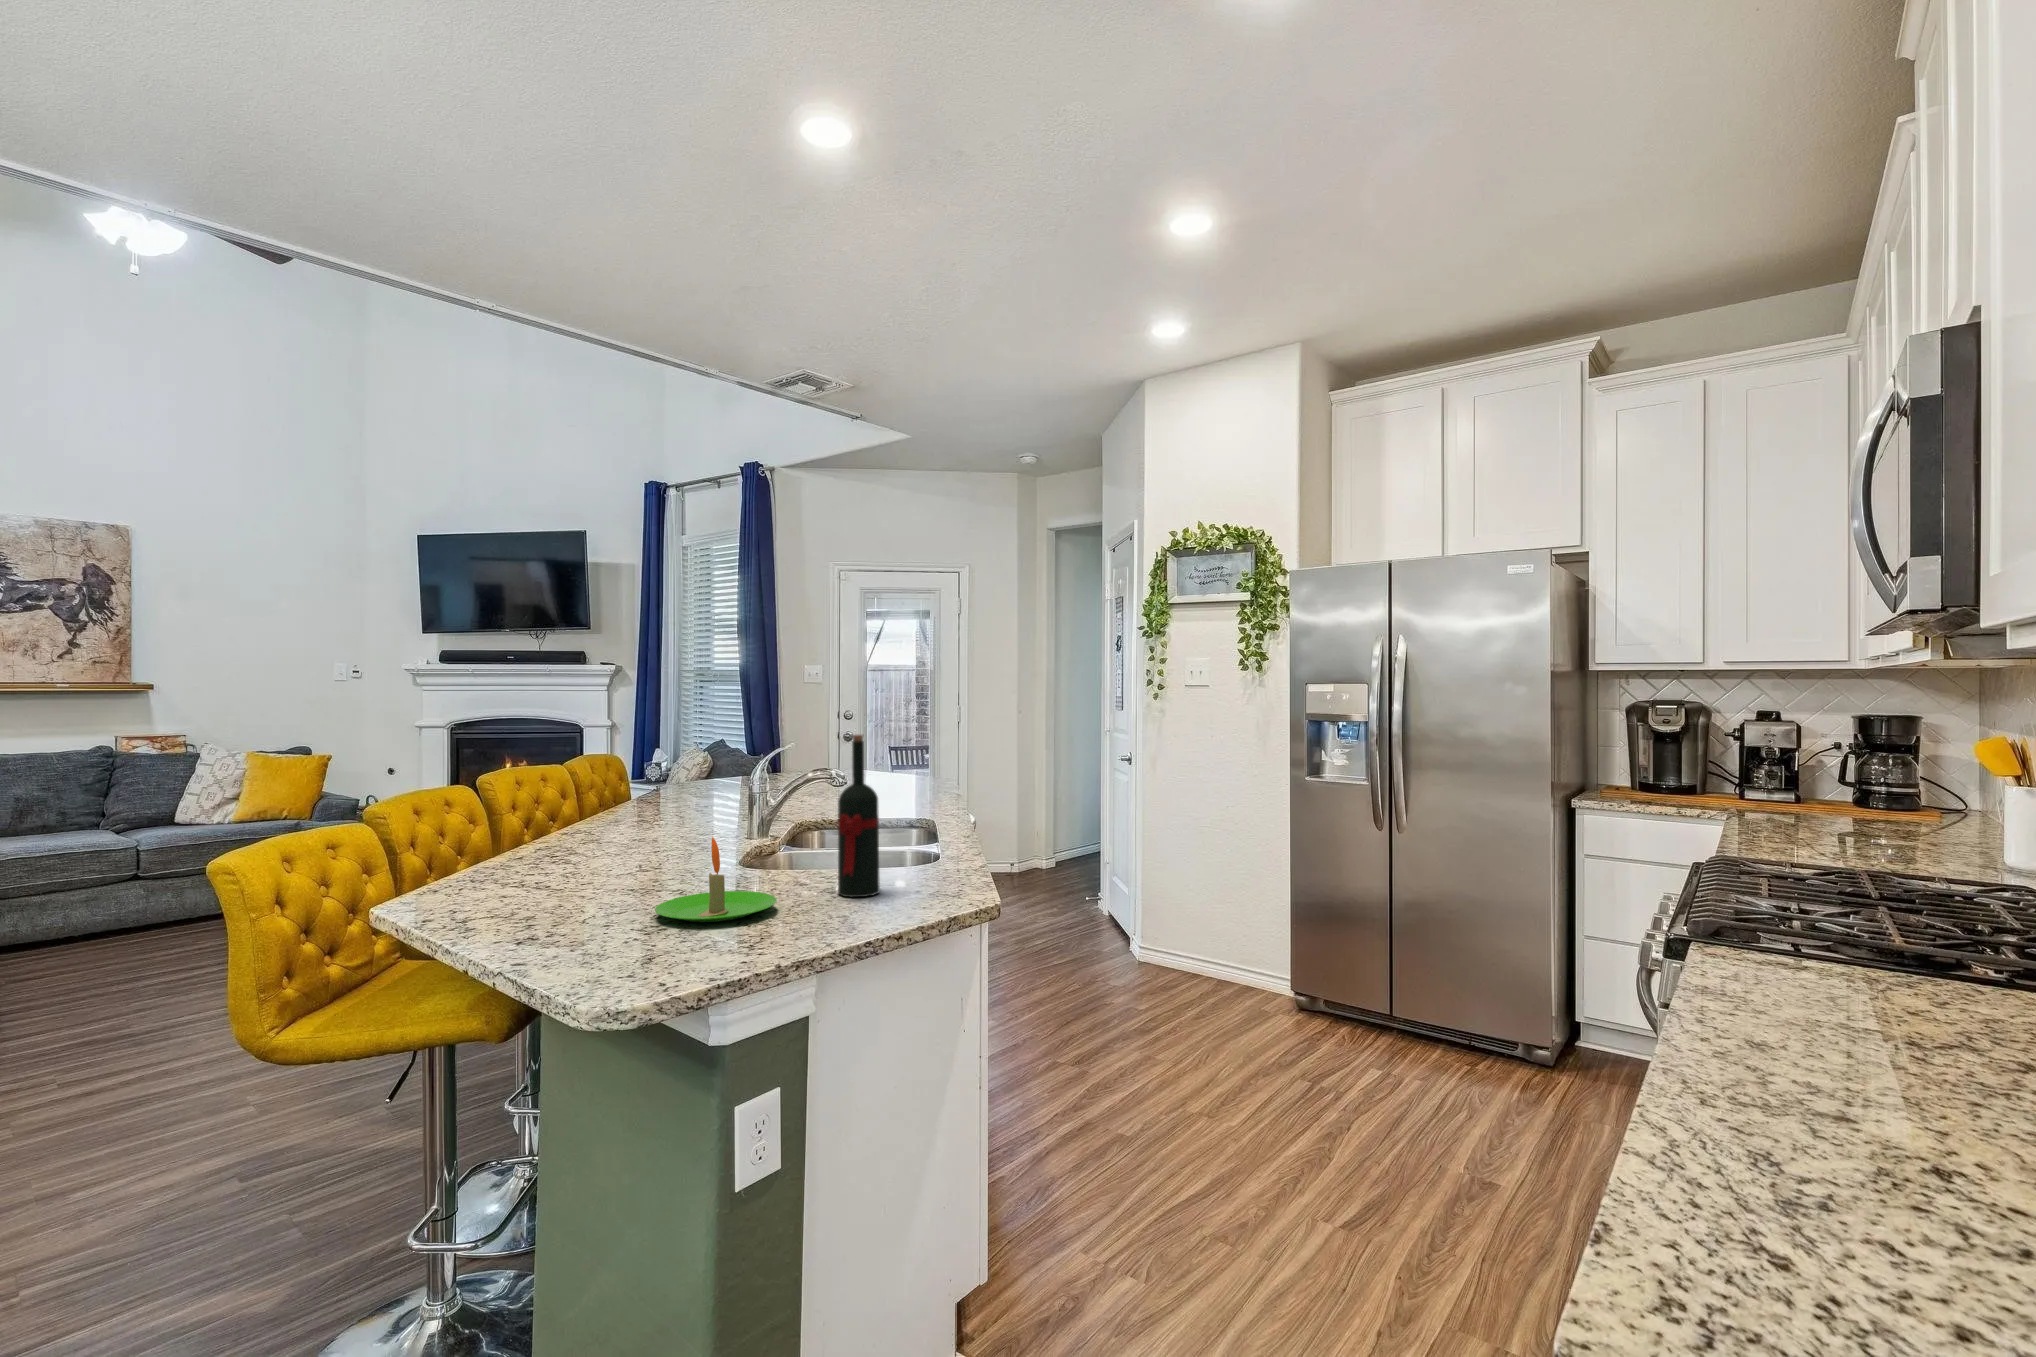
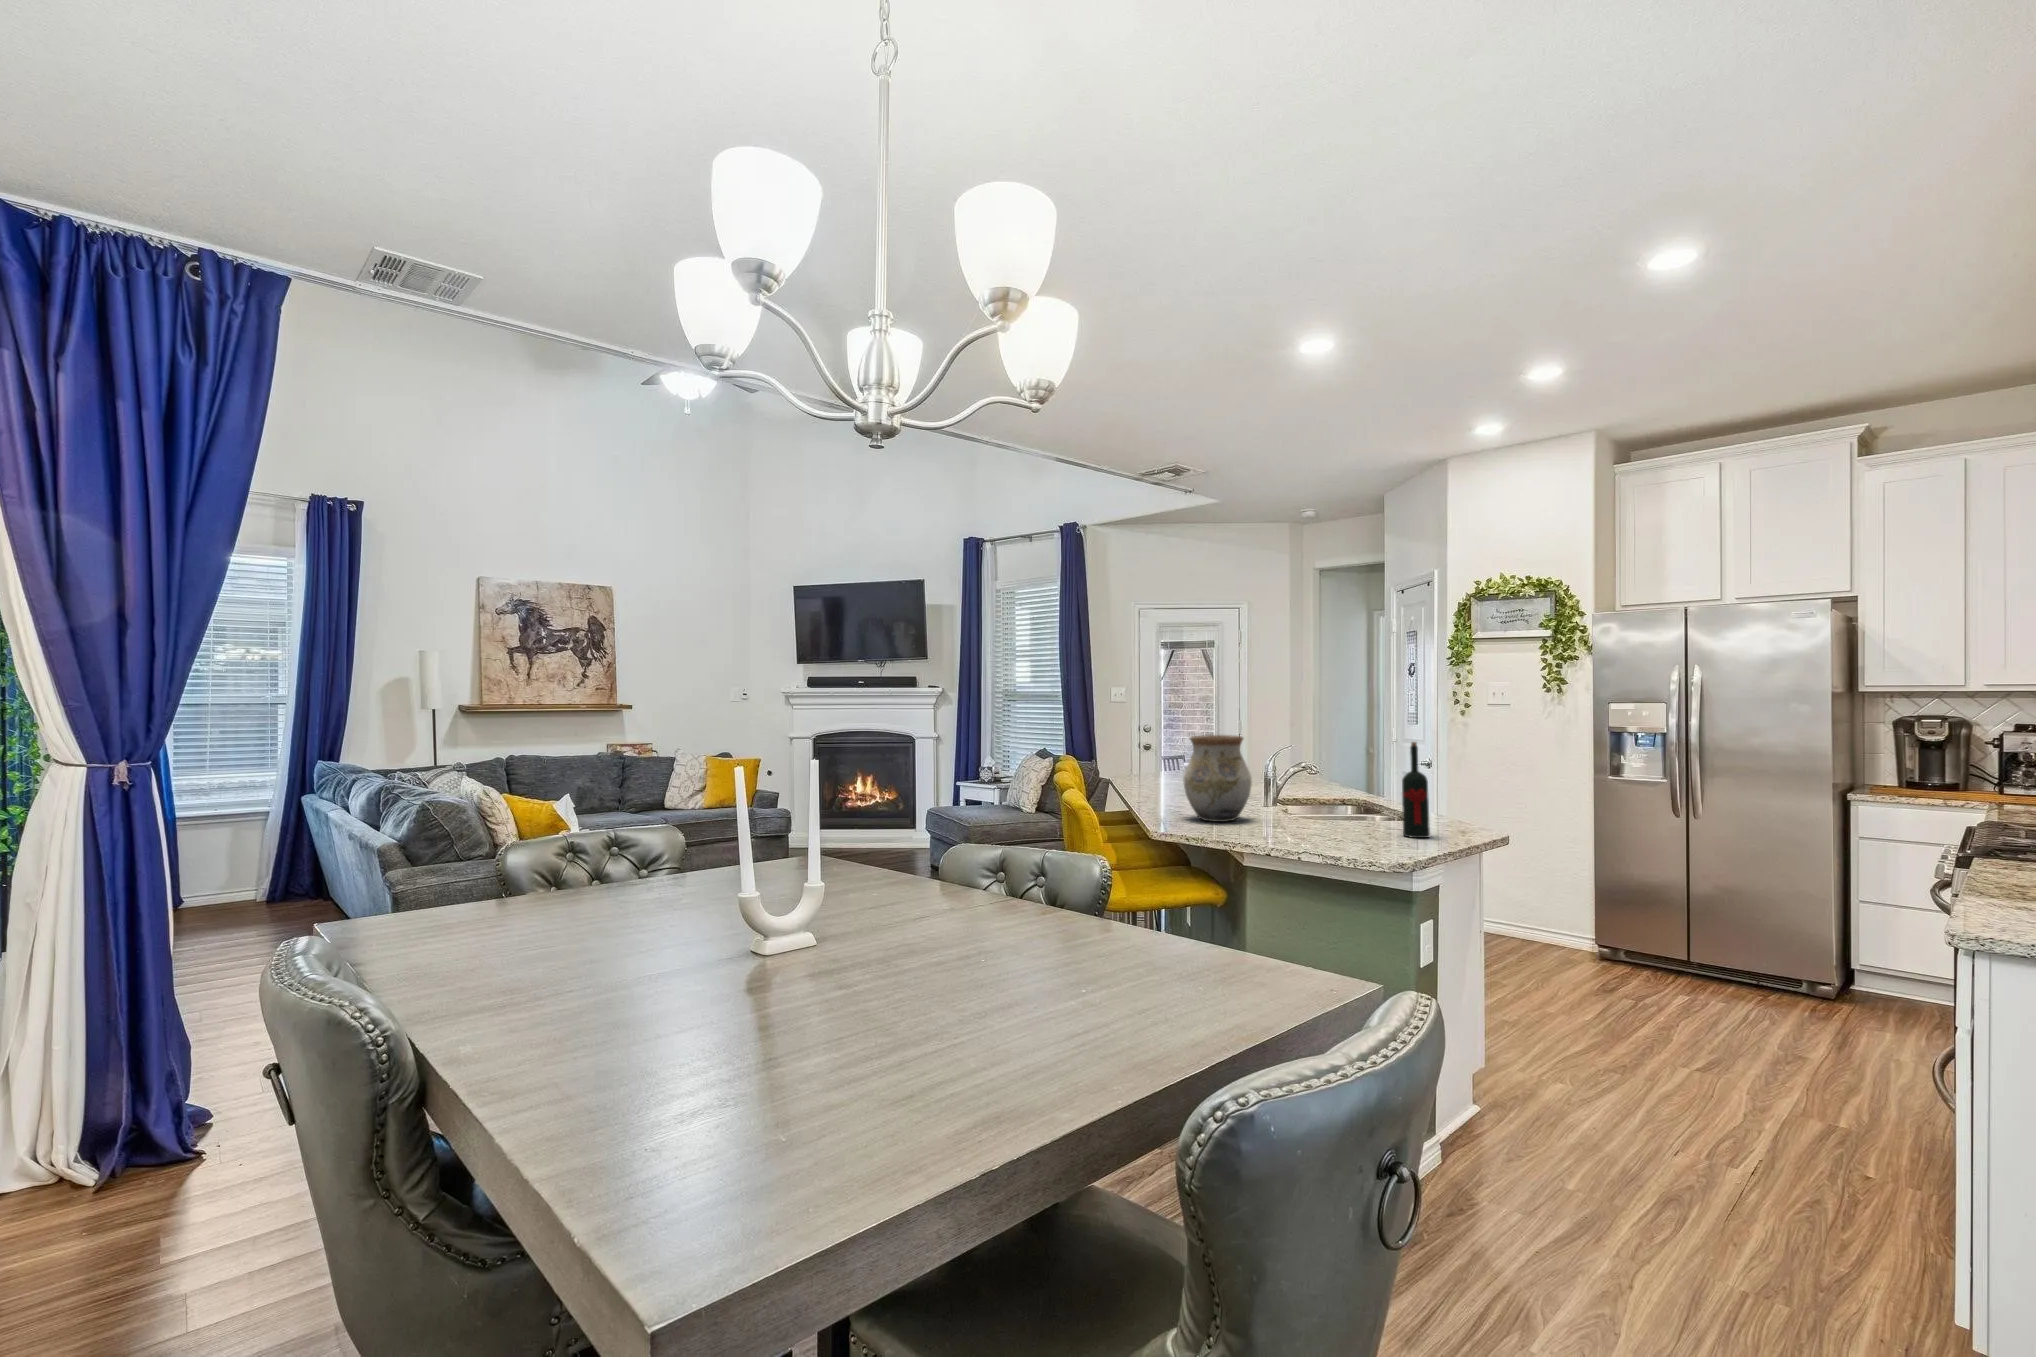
vase: none [559,724,676,864] -> present [1183,735,1252,822]
candle: present [655,837,777,922] -> none [1322,800,1392,846]

